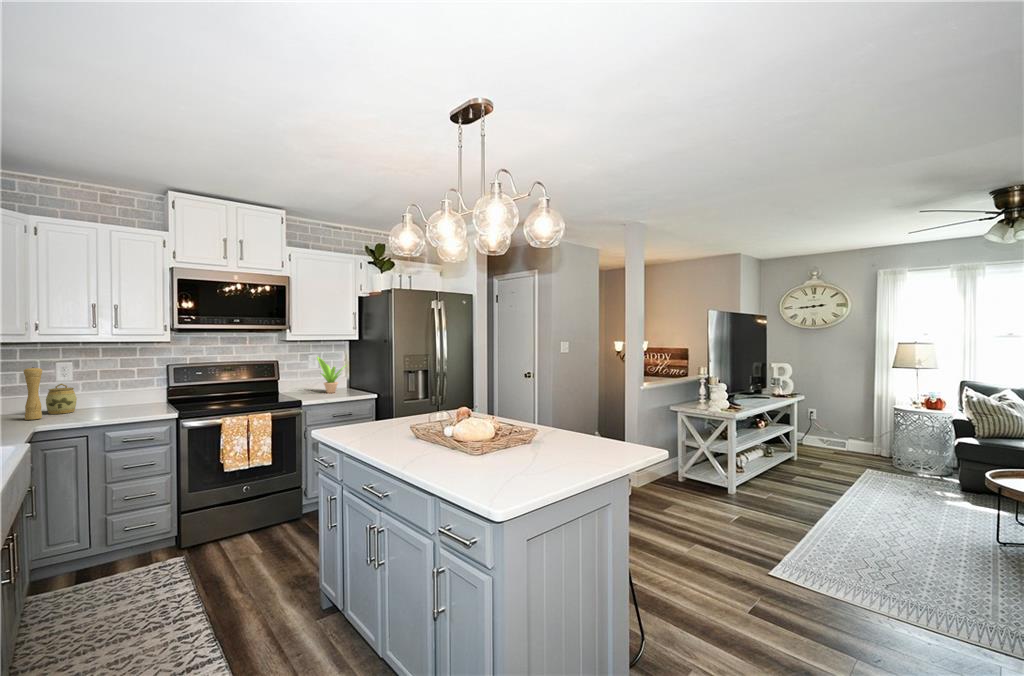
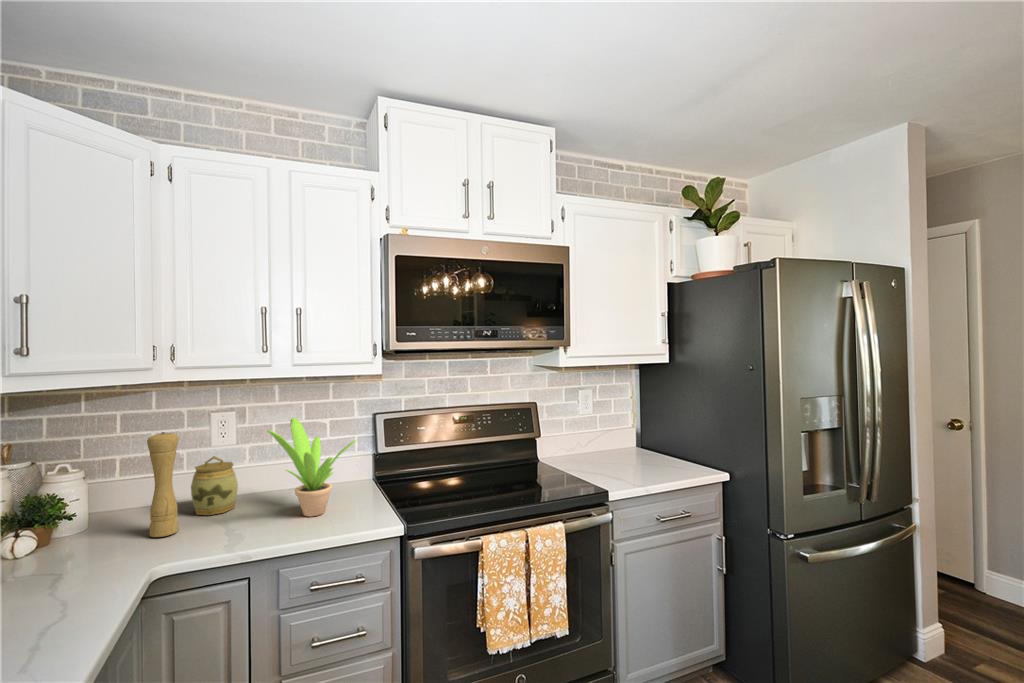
potted plant: present [317,357,345,393] -> present [267,417,357,516]

